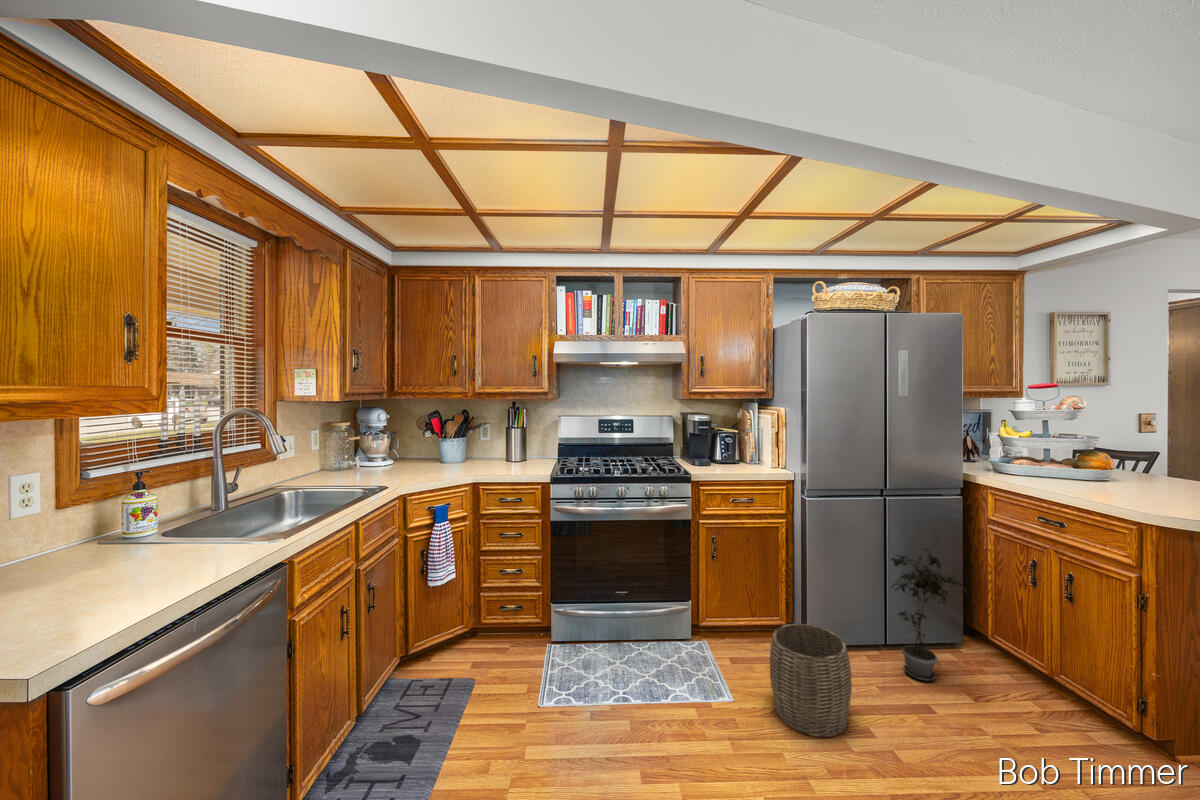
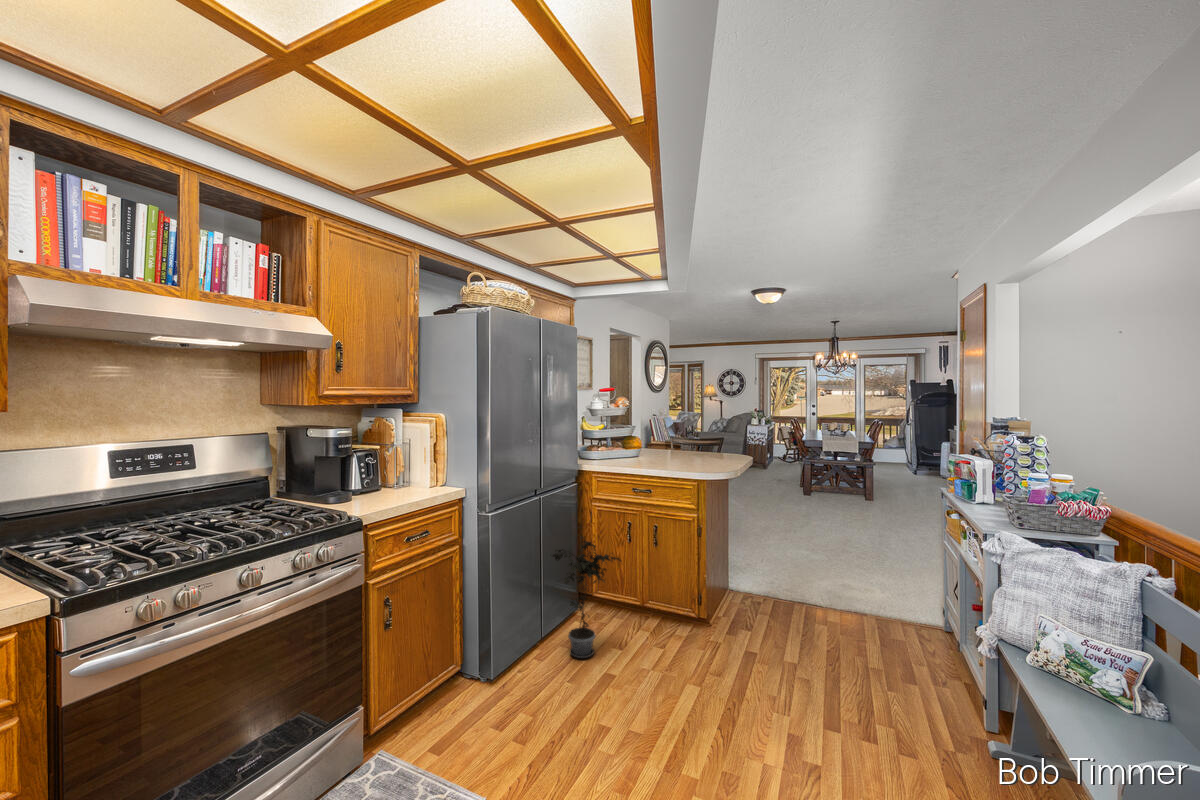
woven basket: present [770,624,852,737] -> none [512,648,595,778]

